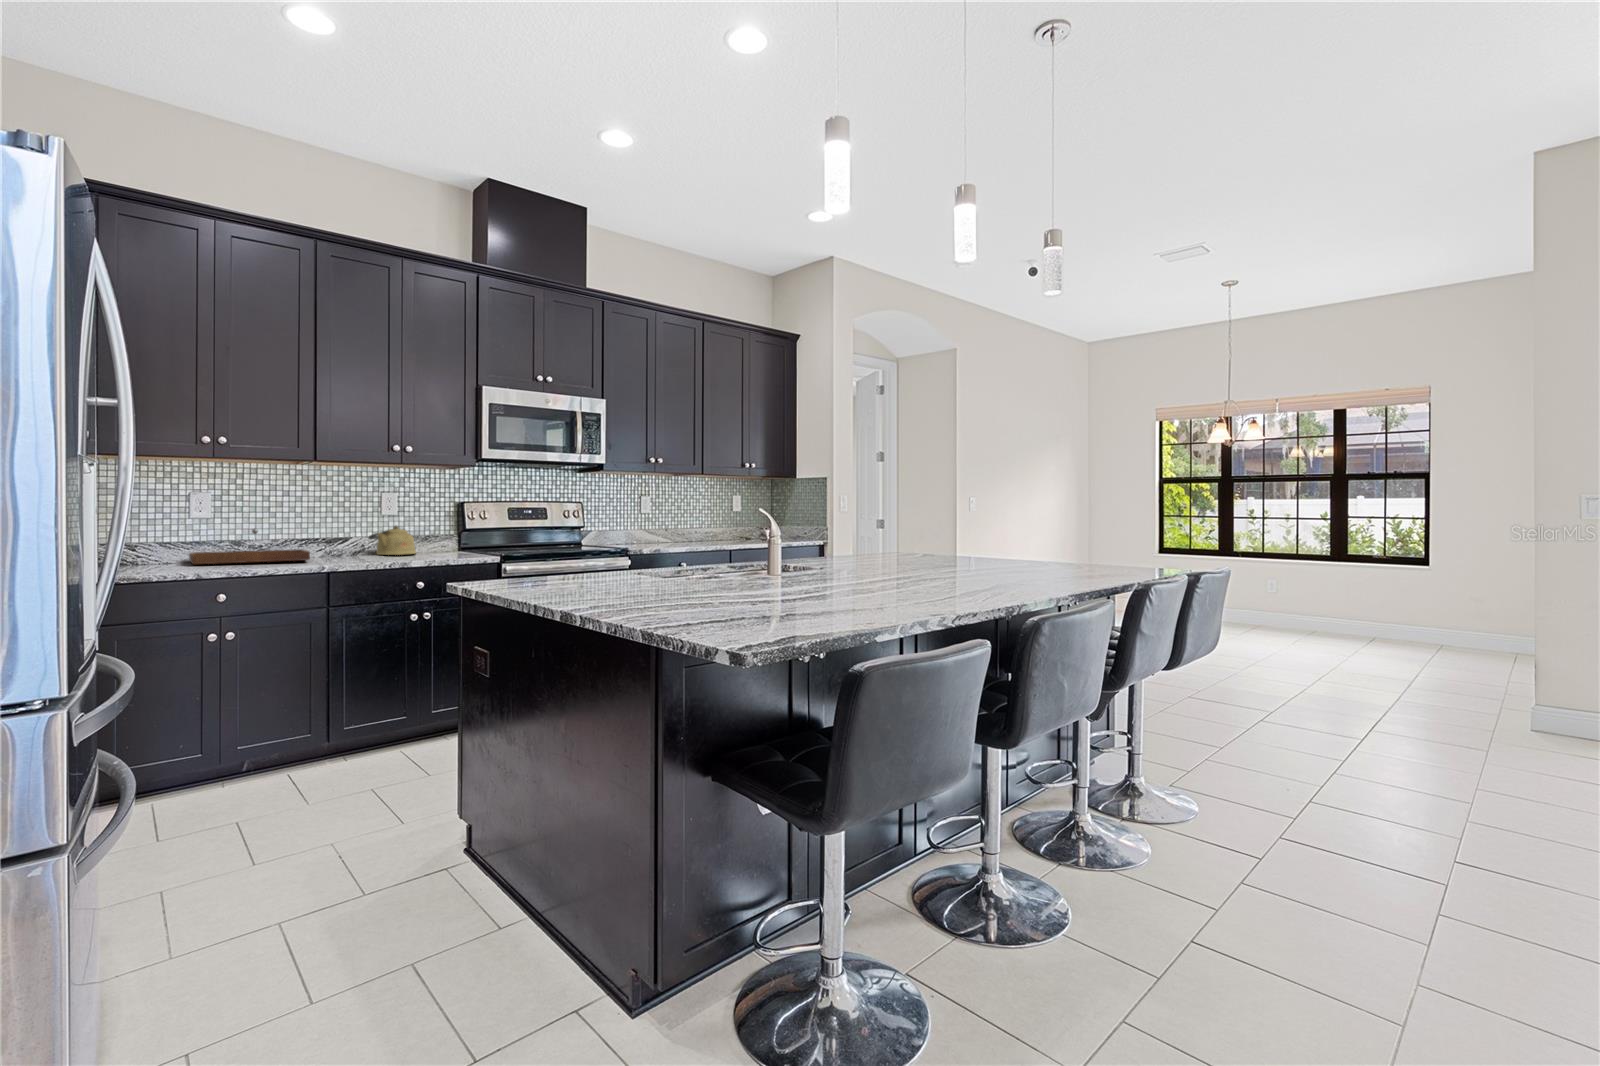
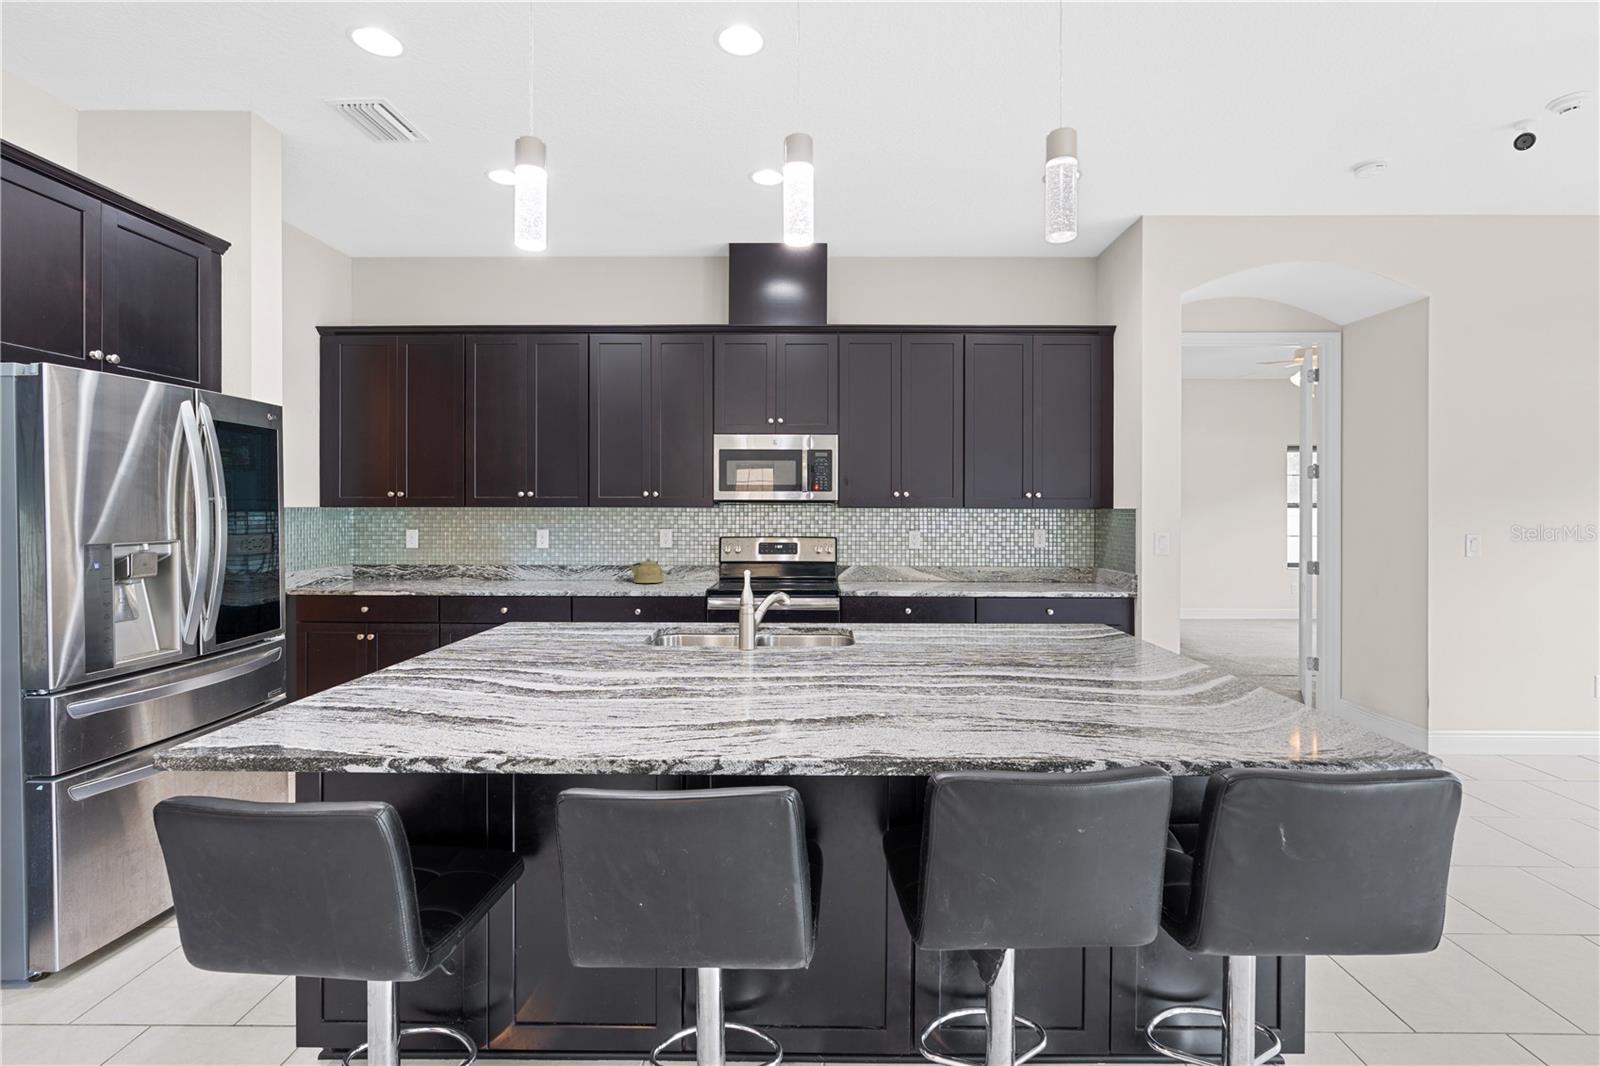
tray: present [189,529,310,564] -> none [503,559,583,584]

